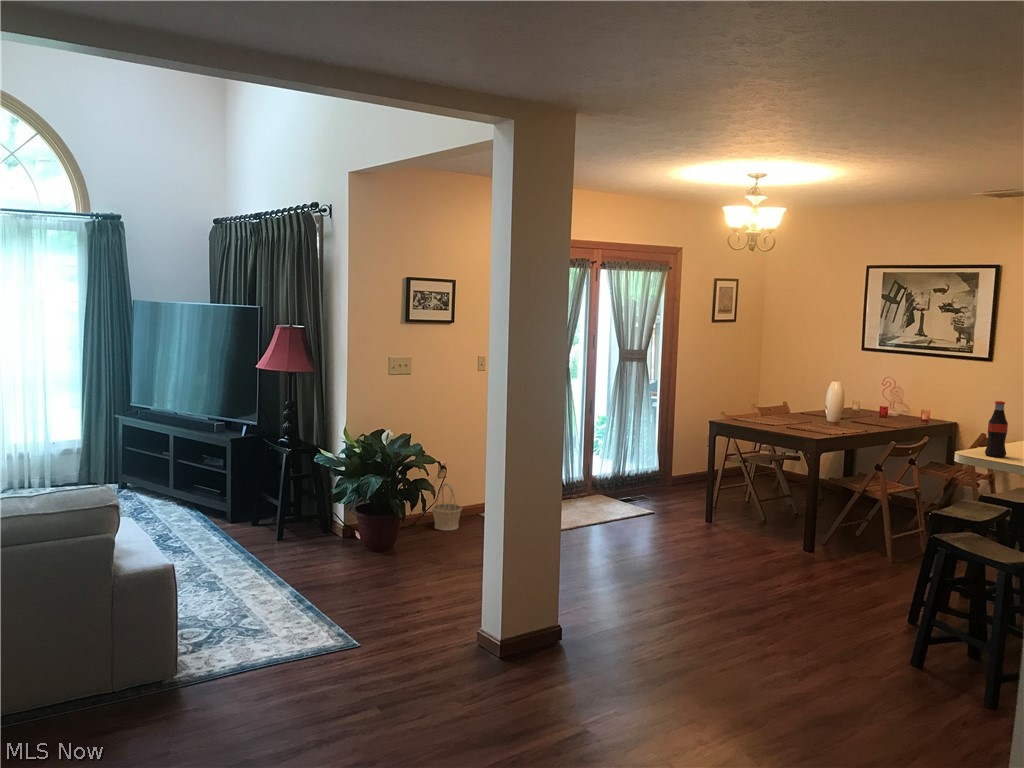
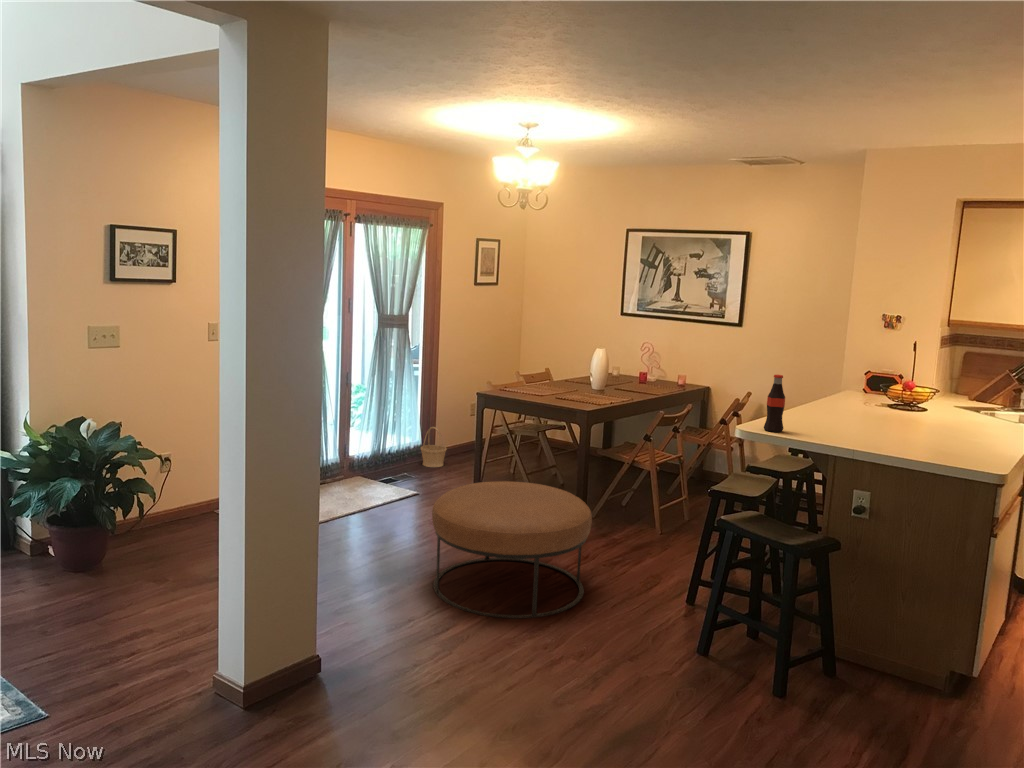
basket: present [432,483,462,530] -> present [421,427,447,467]
ottoman: none [661,499,812,621] -> present [432,481,592,619]

